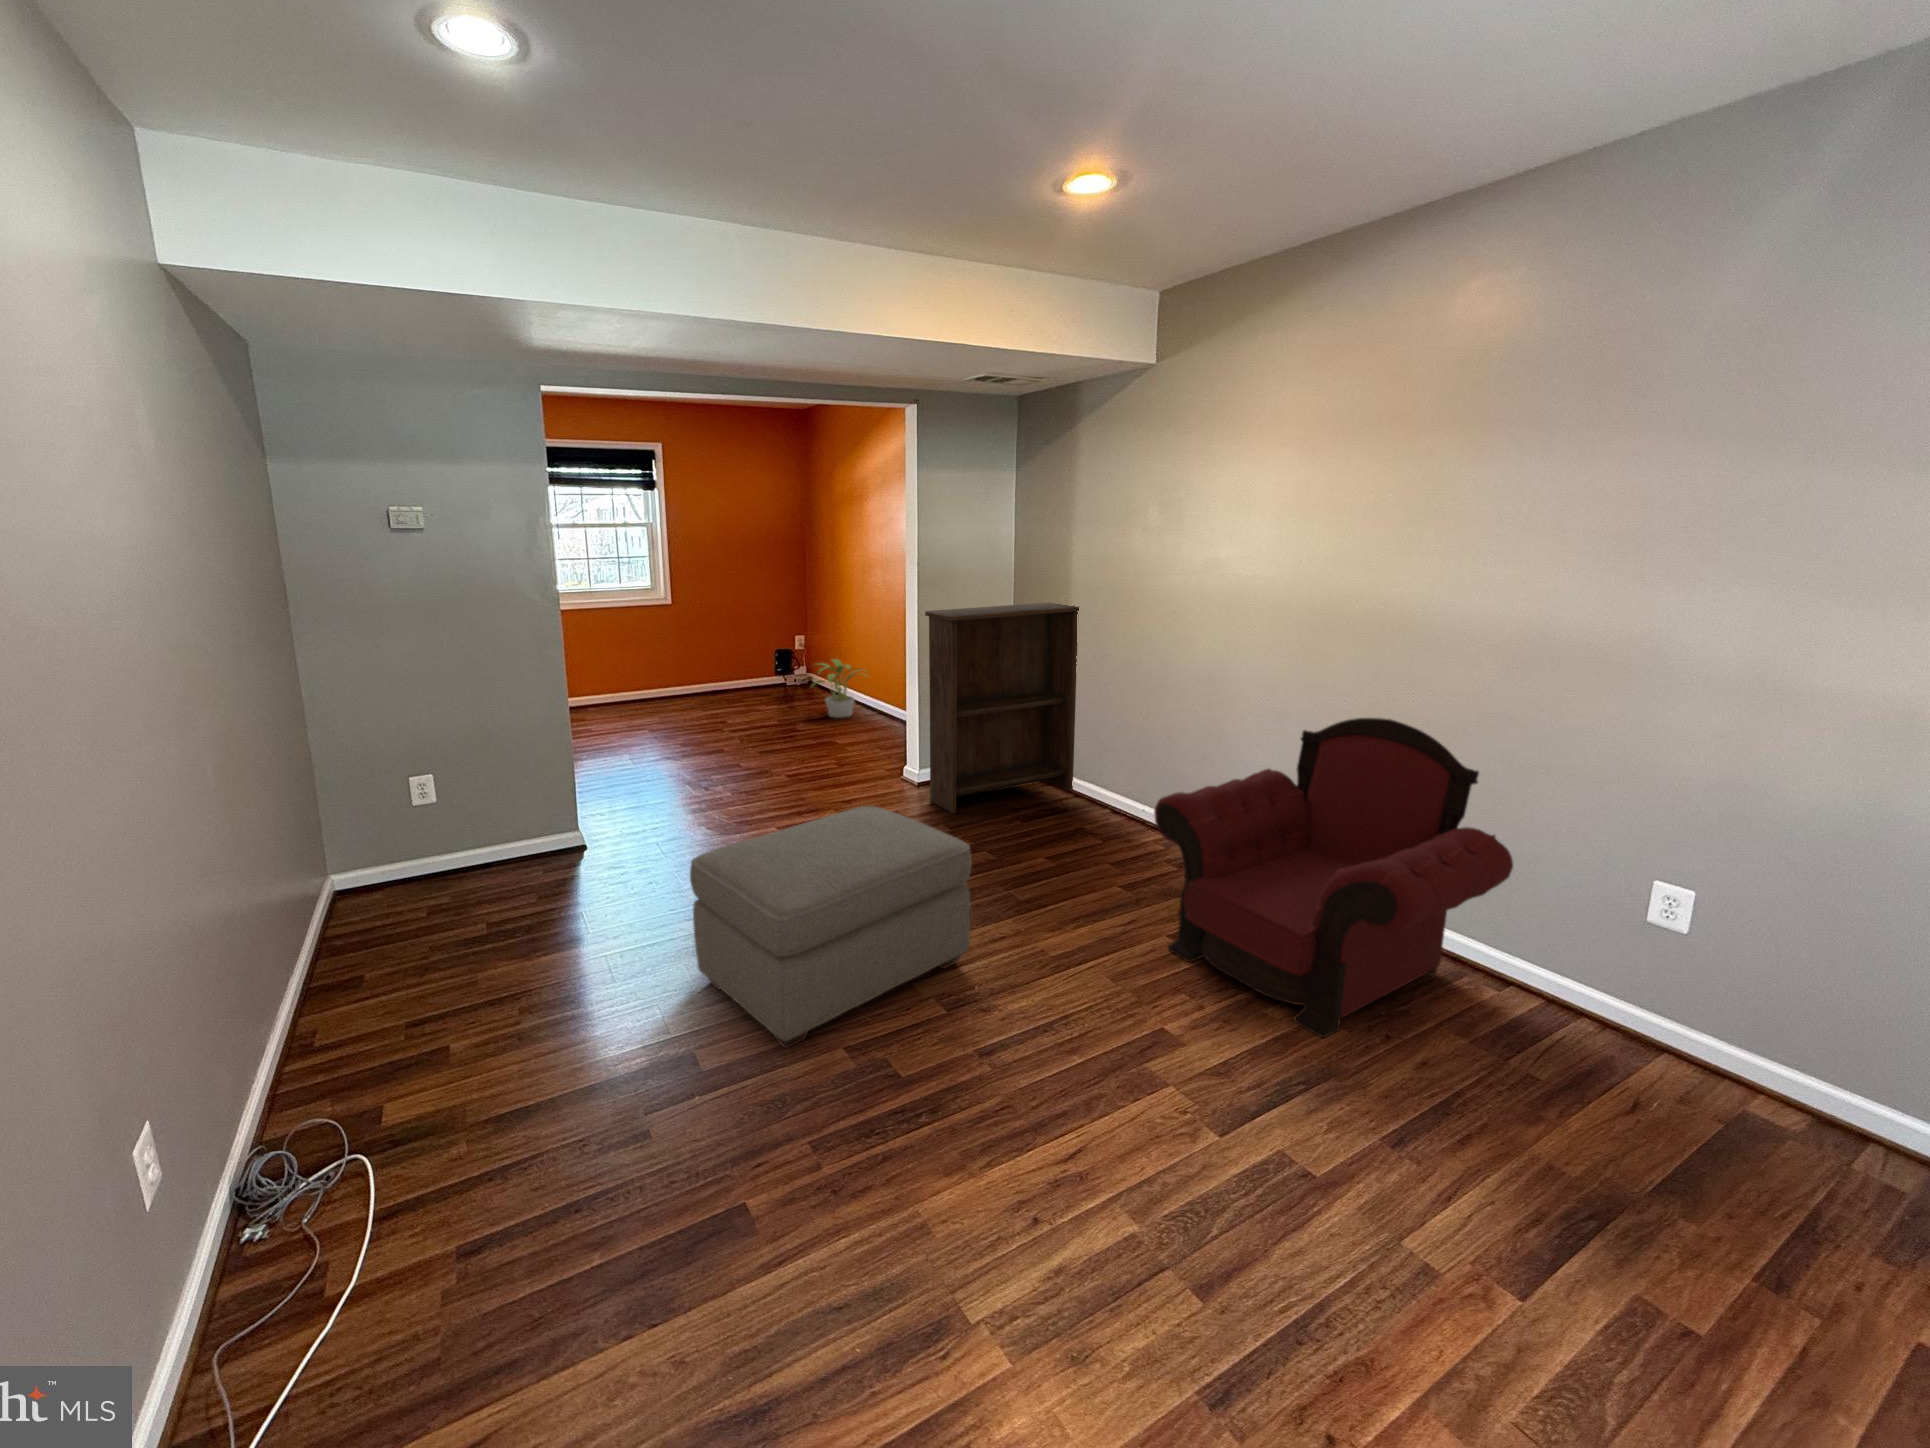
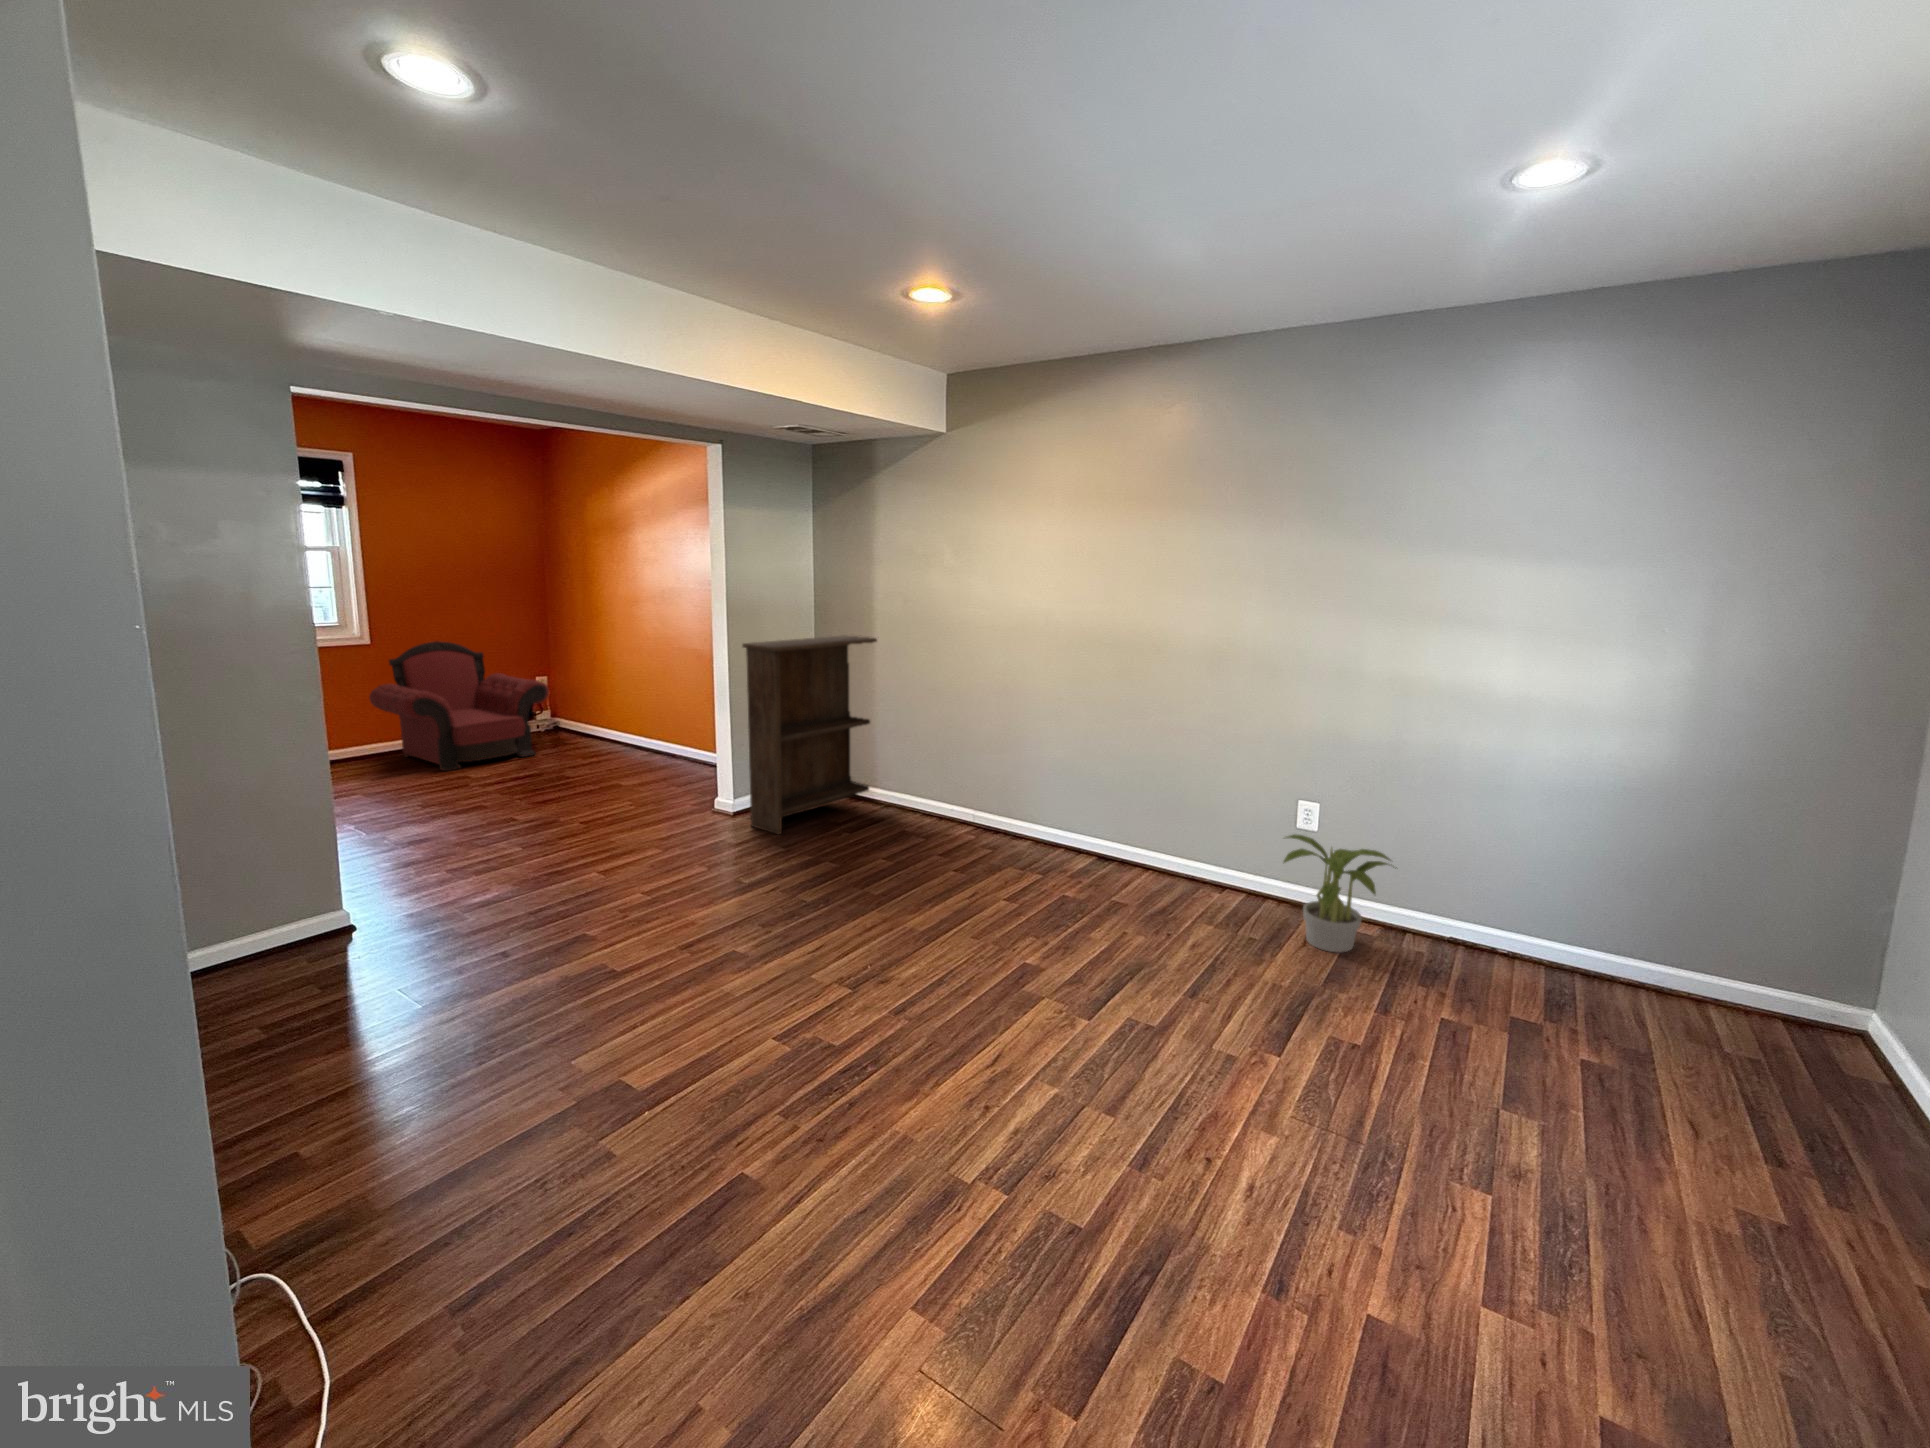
potted plant: present [812,659,869,718] -> present [1284,835,1391,952]
armchair: present [1154,718,1513,1038] -> present [369,641,549,771]
ottoman: present [690,806,971,1048] -> none [579,823,855,1051]

